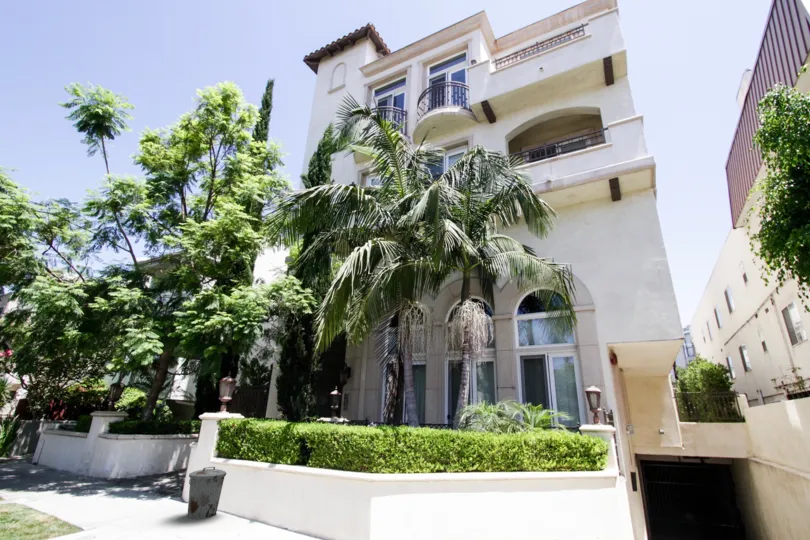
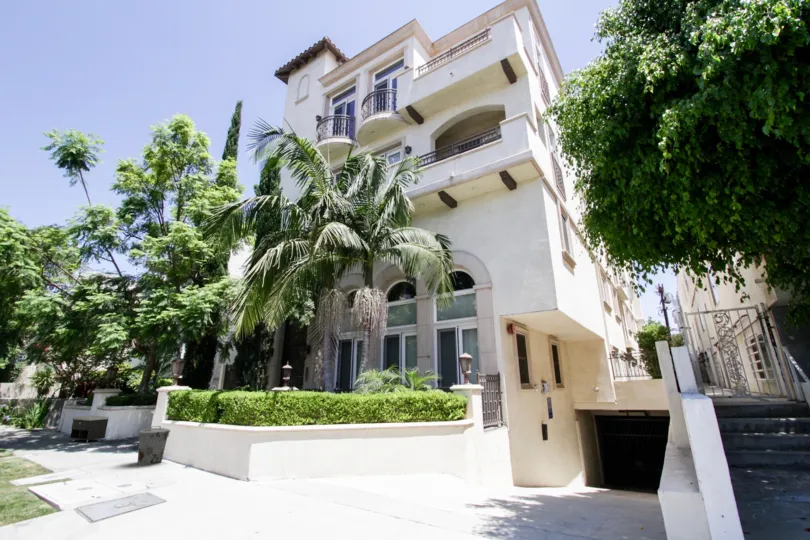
storage bench: none [62,445,114,480] -> present [70,416,109,442]

